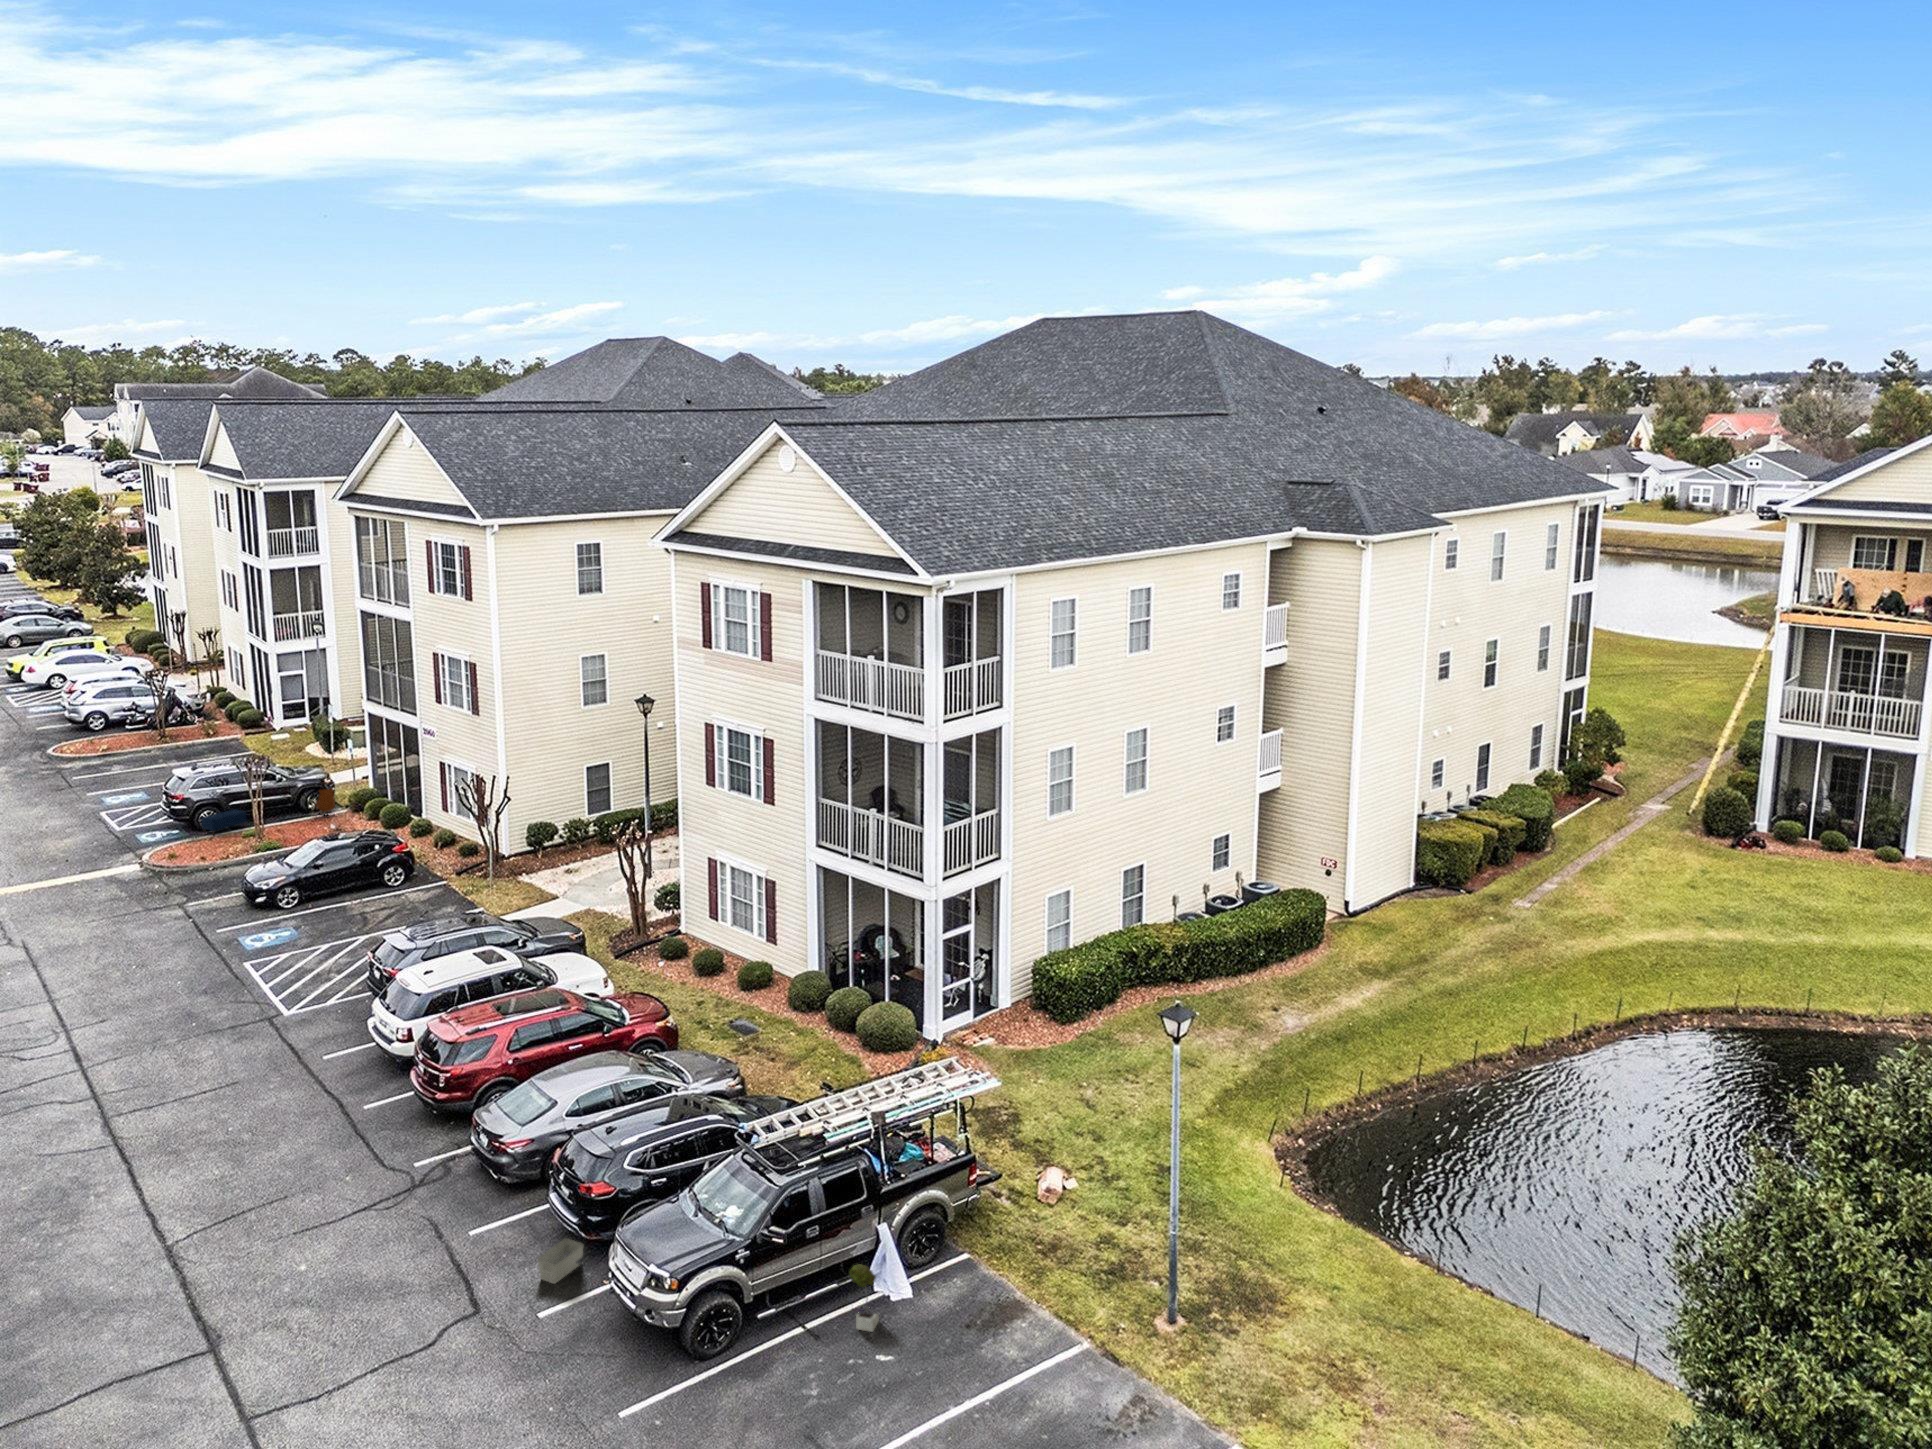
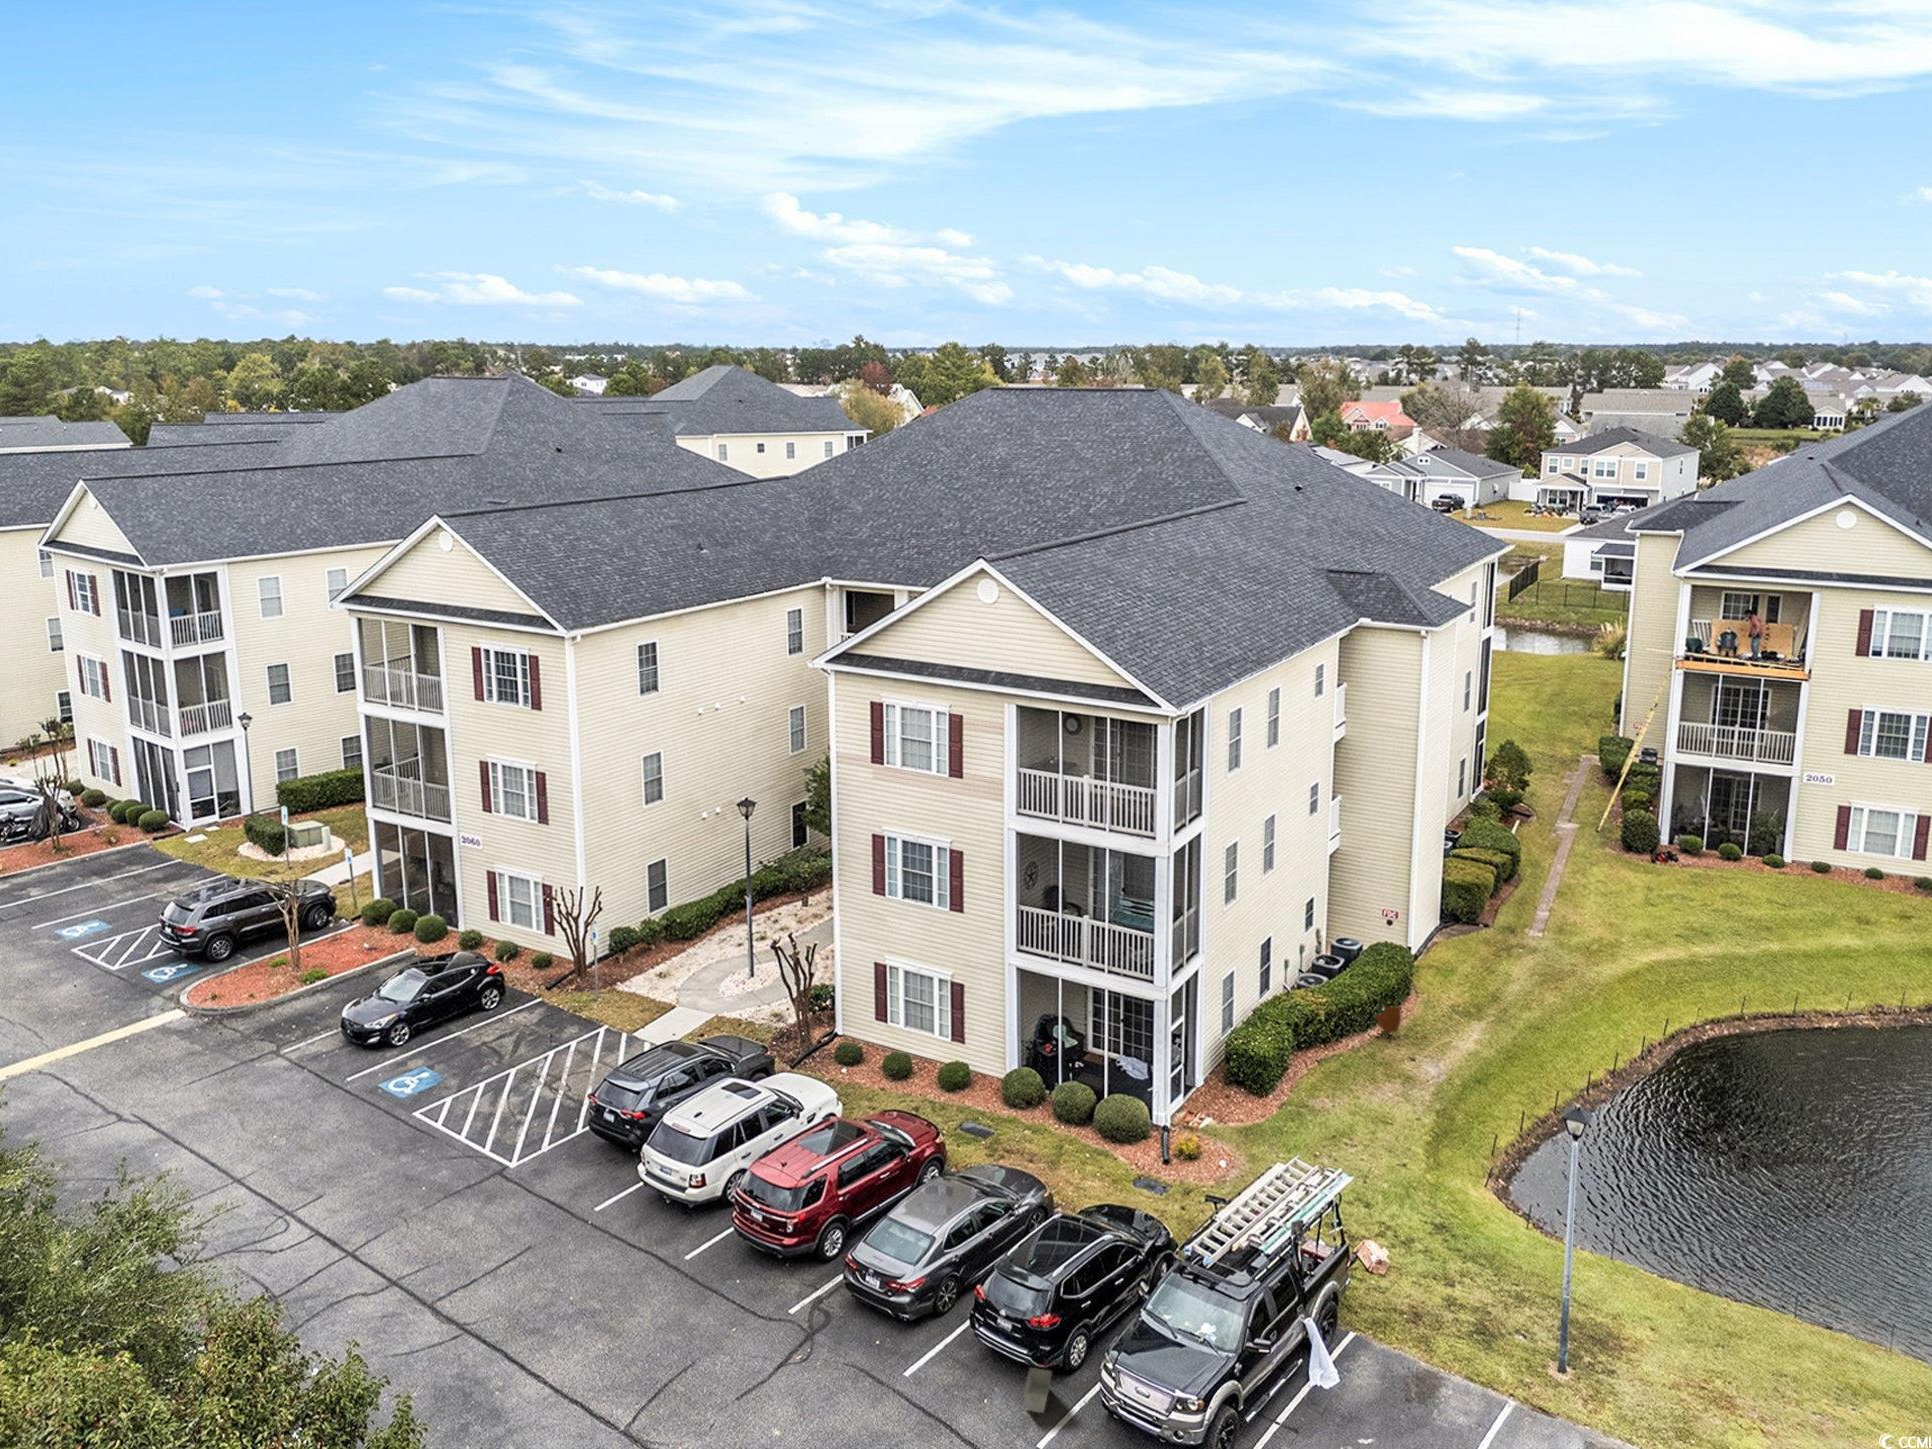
lounge chair: present [316,788,335,816] -> present [1374,1006,1401,1037]
bench: present [201,809,246,834] -> none [217,934,260,965]
potted tree: present [849,1264,879,1332] -> none [1320,1357,1347,1415]

